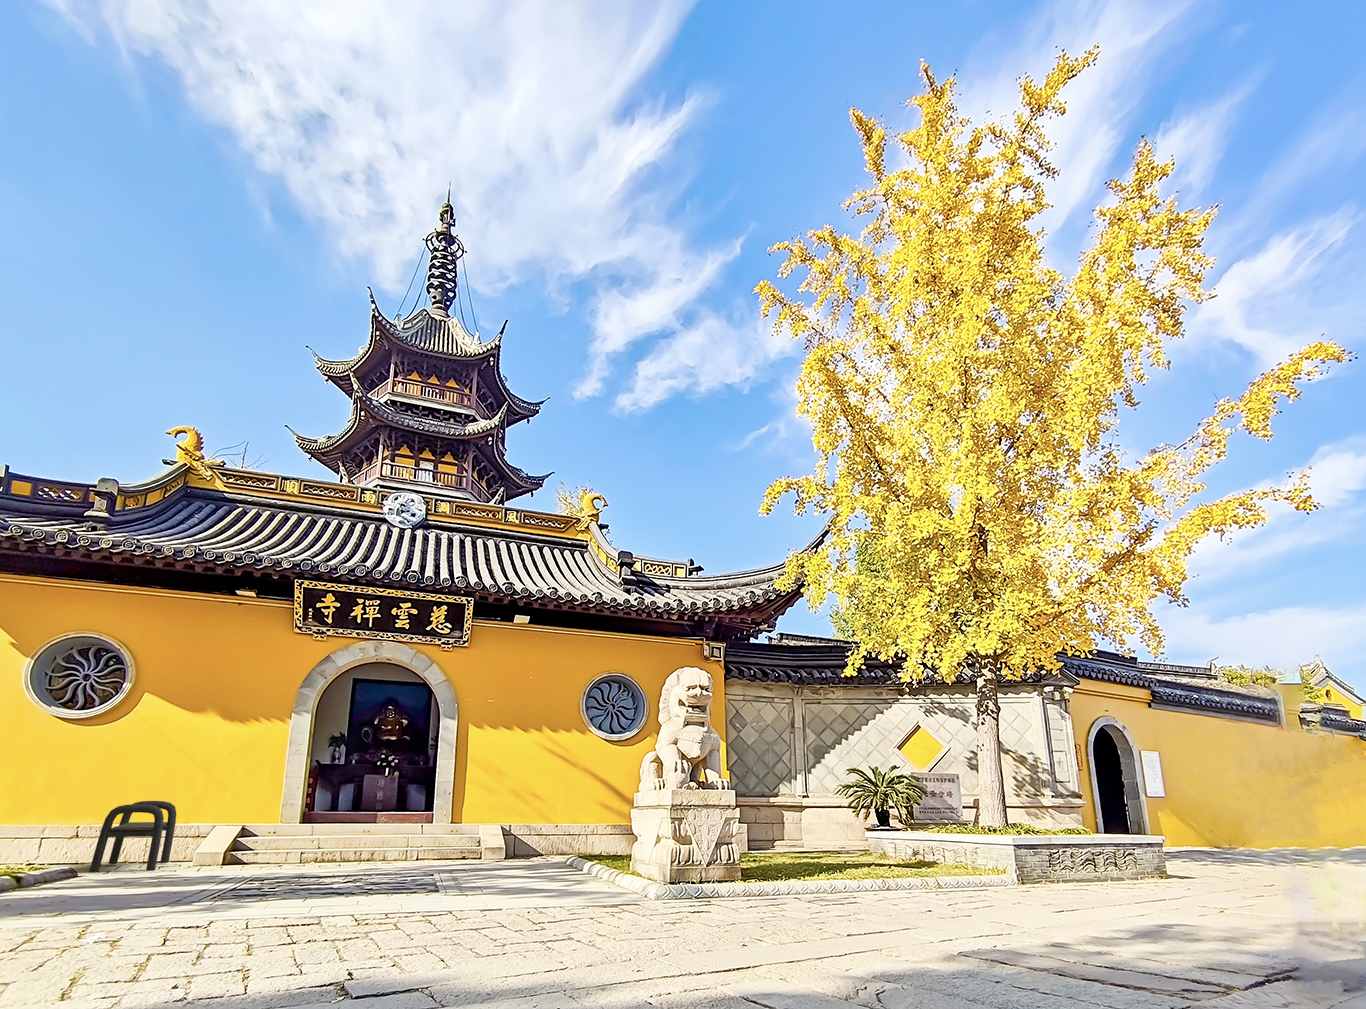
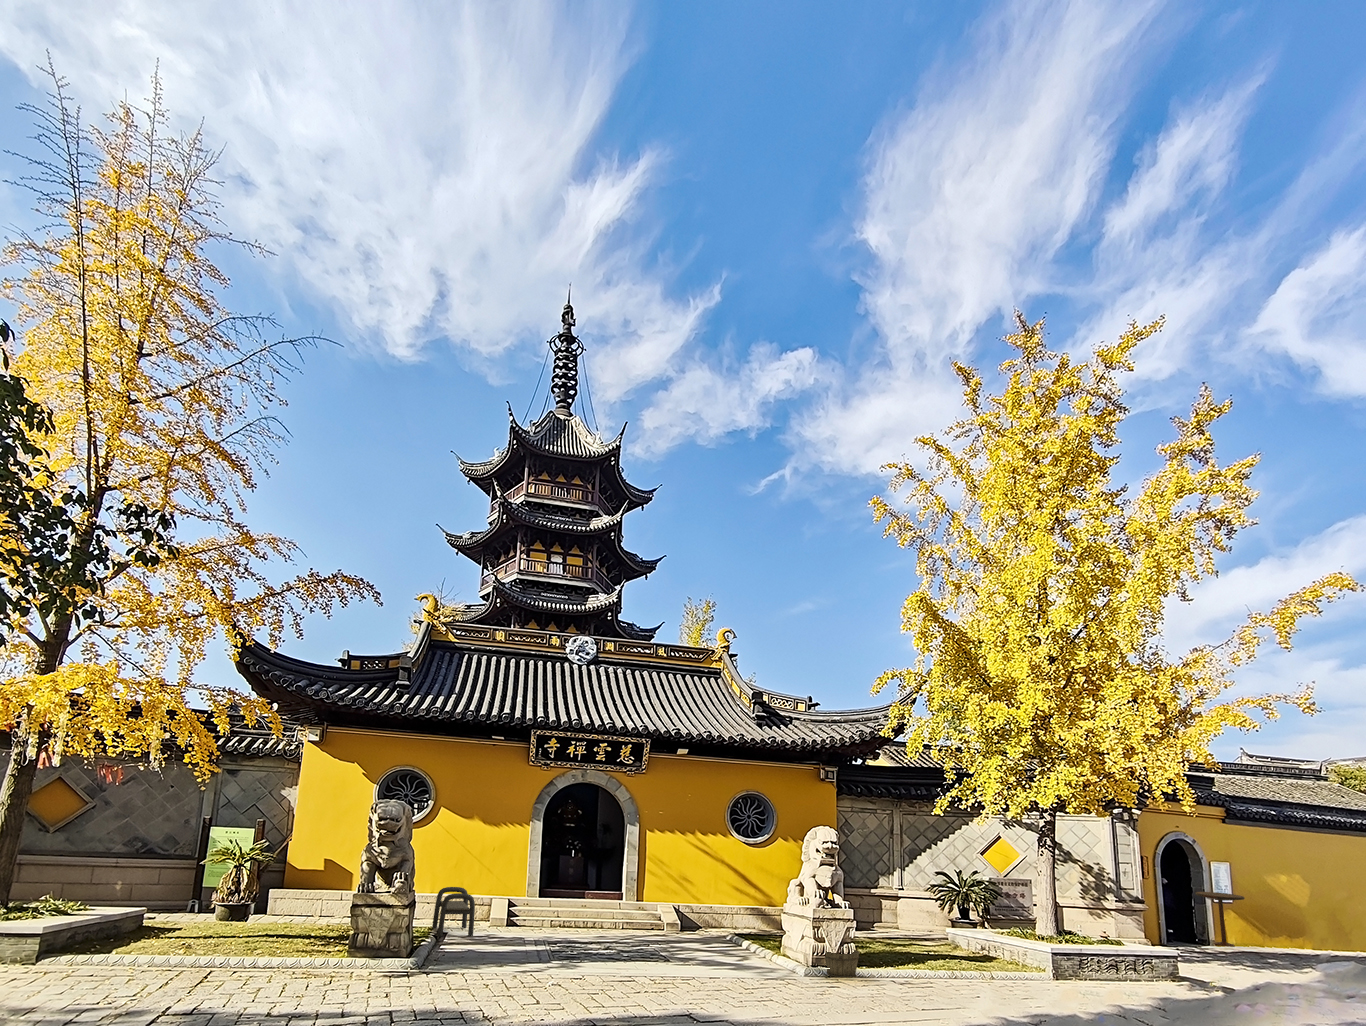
pedestal table: none [1161,788,1224,852] -> present [1195,892,1245,946]
wooden bucket: none [683,839,743,898] -> present [825,944,859,977]

